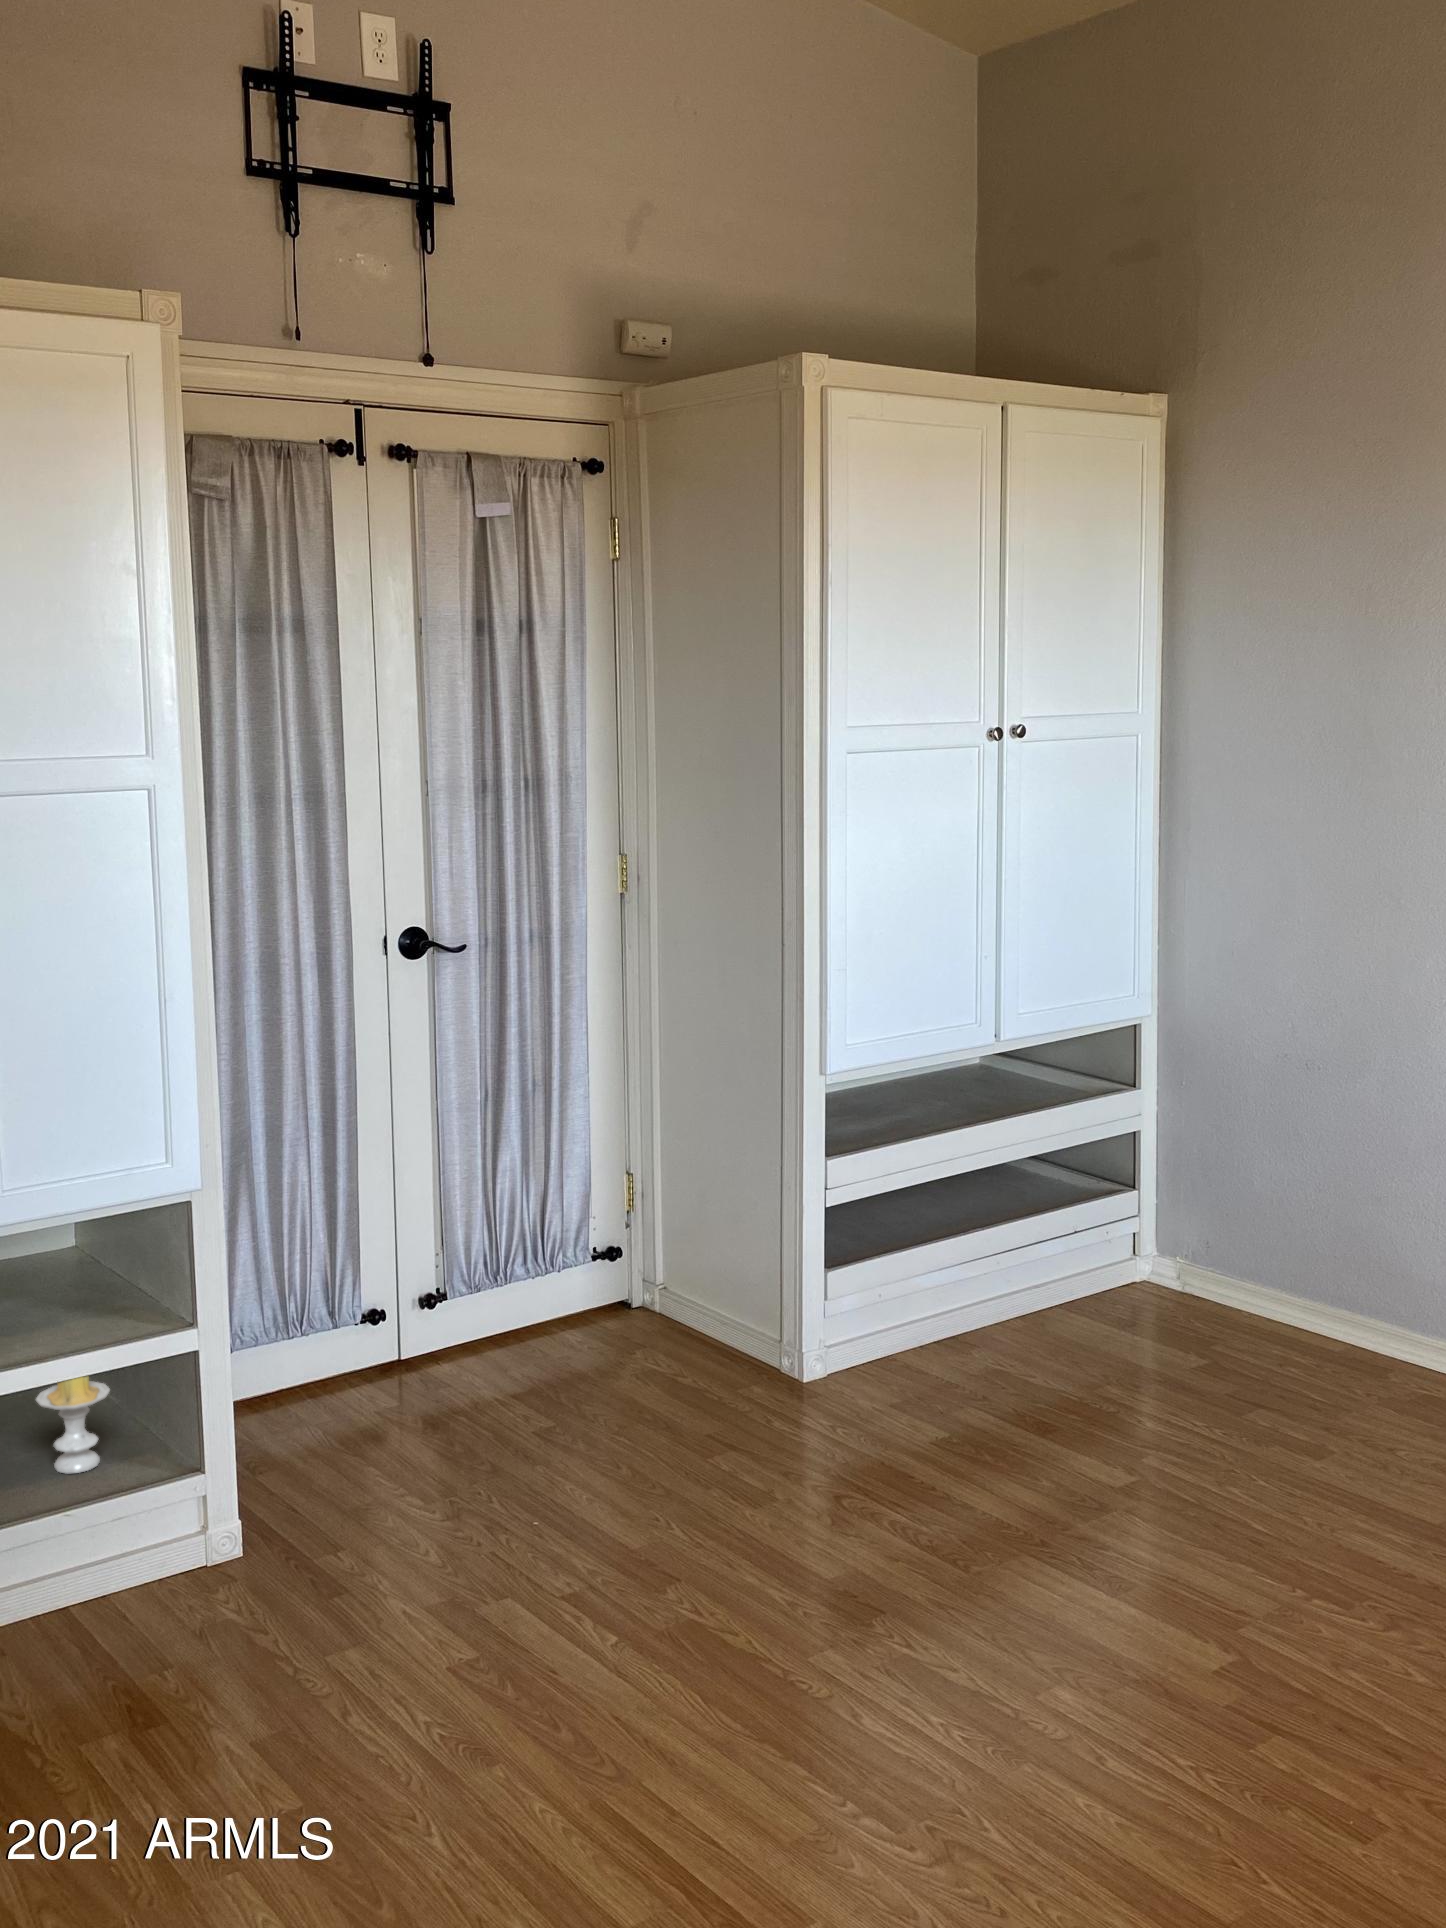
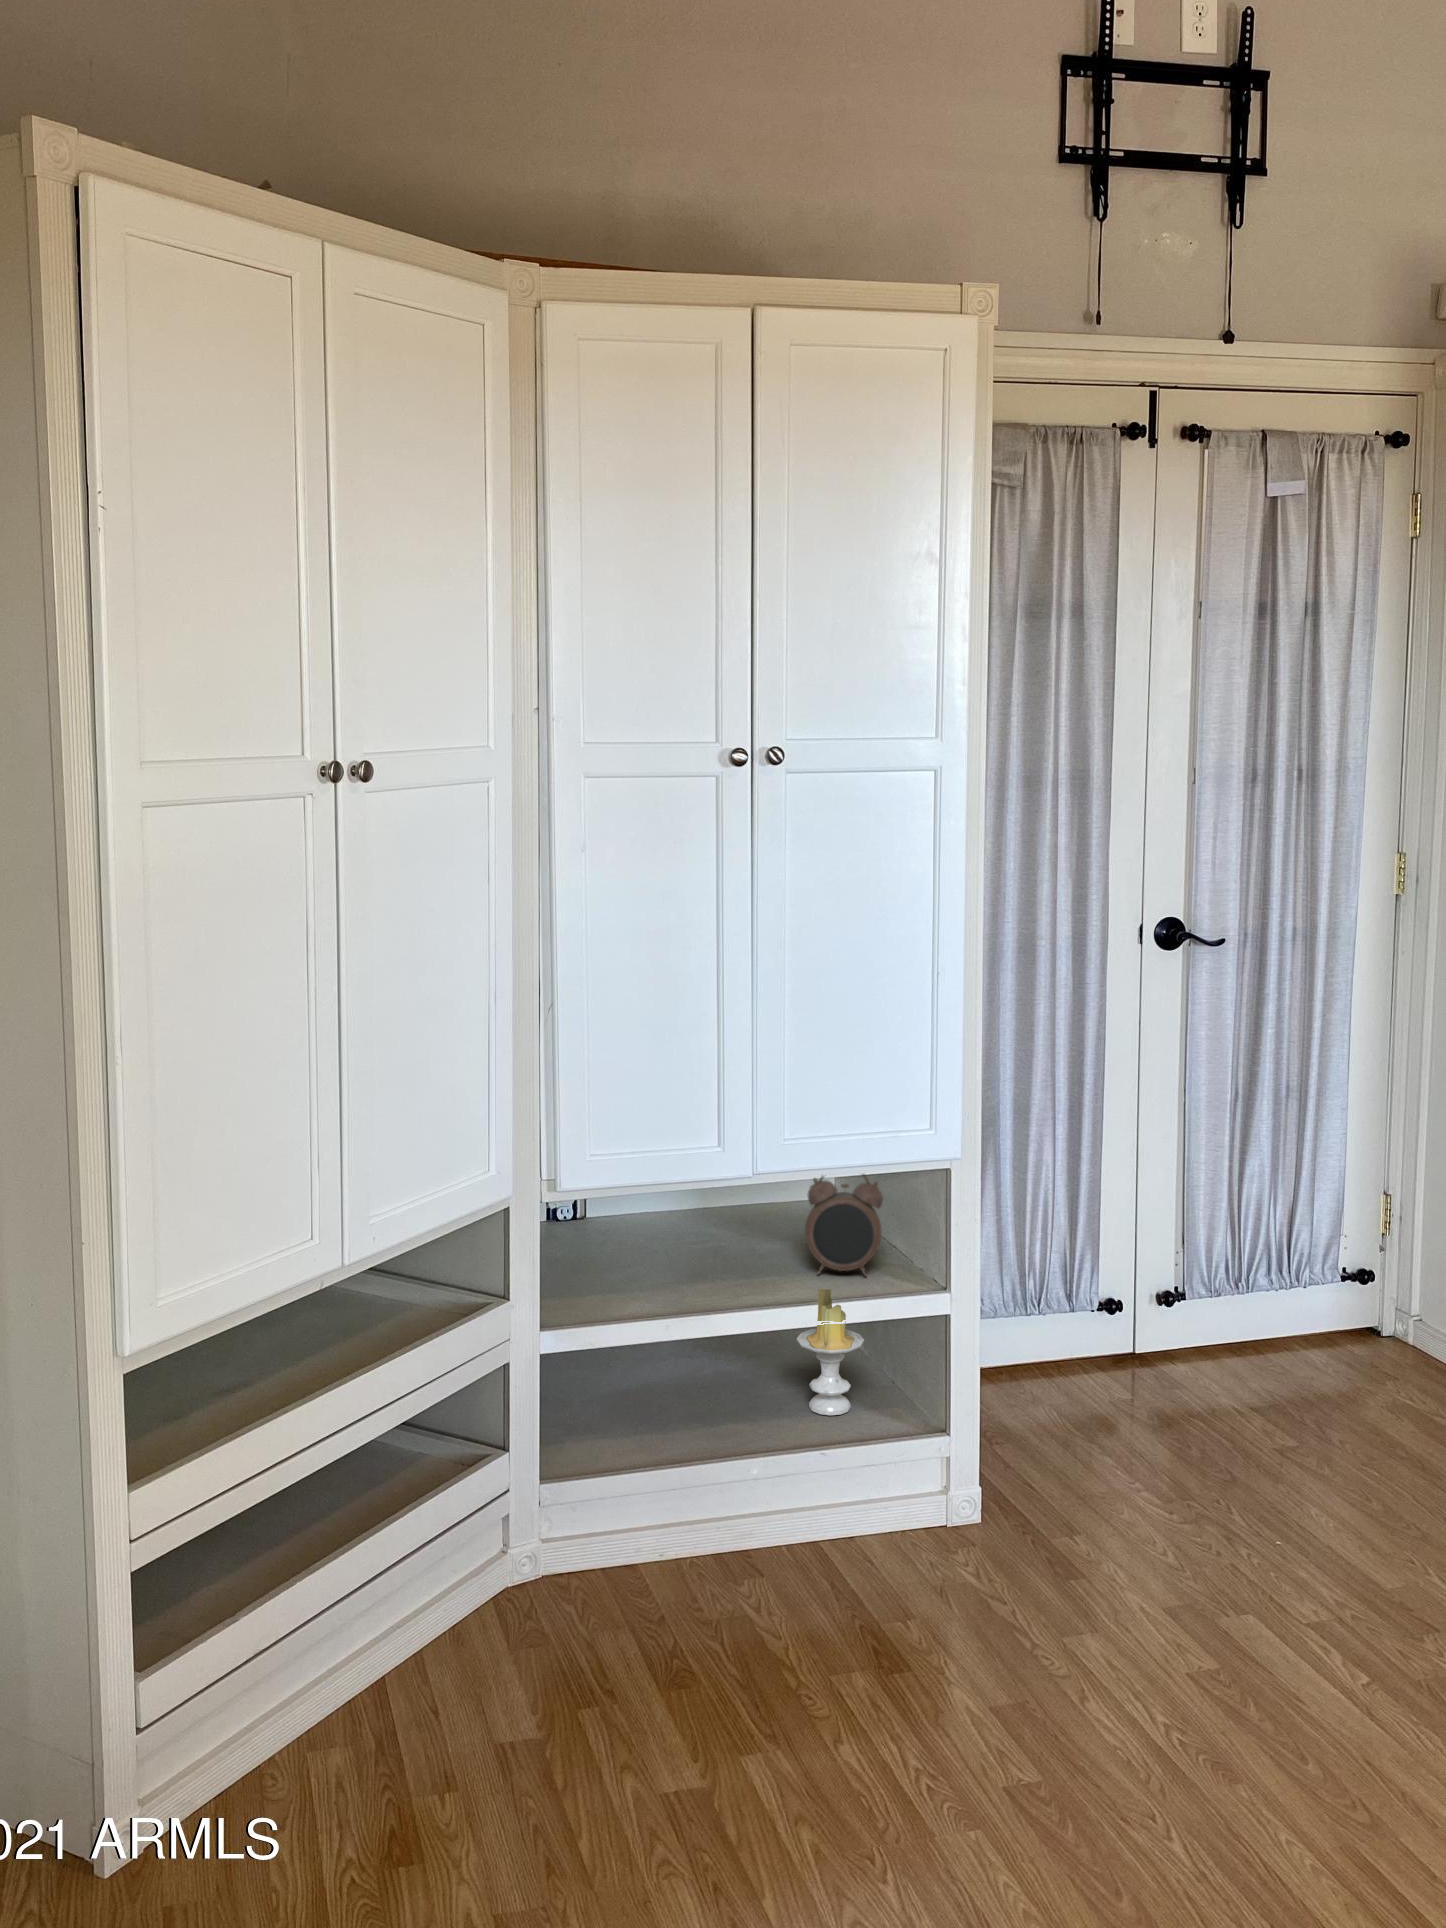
alarm clock: none [37,1214,121,1329] -> present [805,1174,883,1276]

